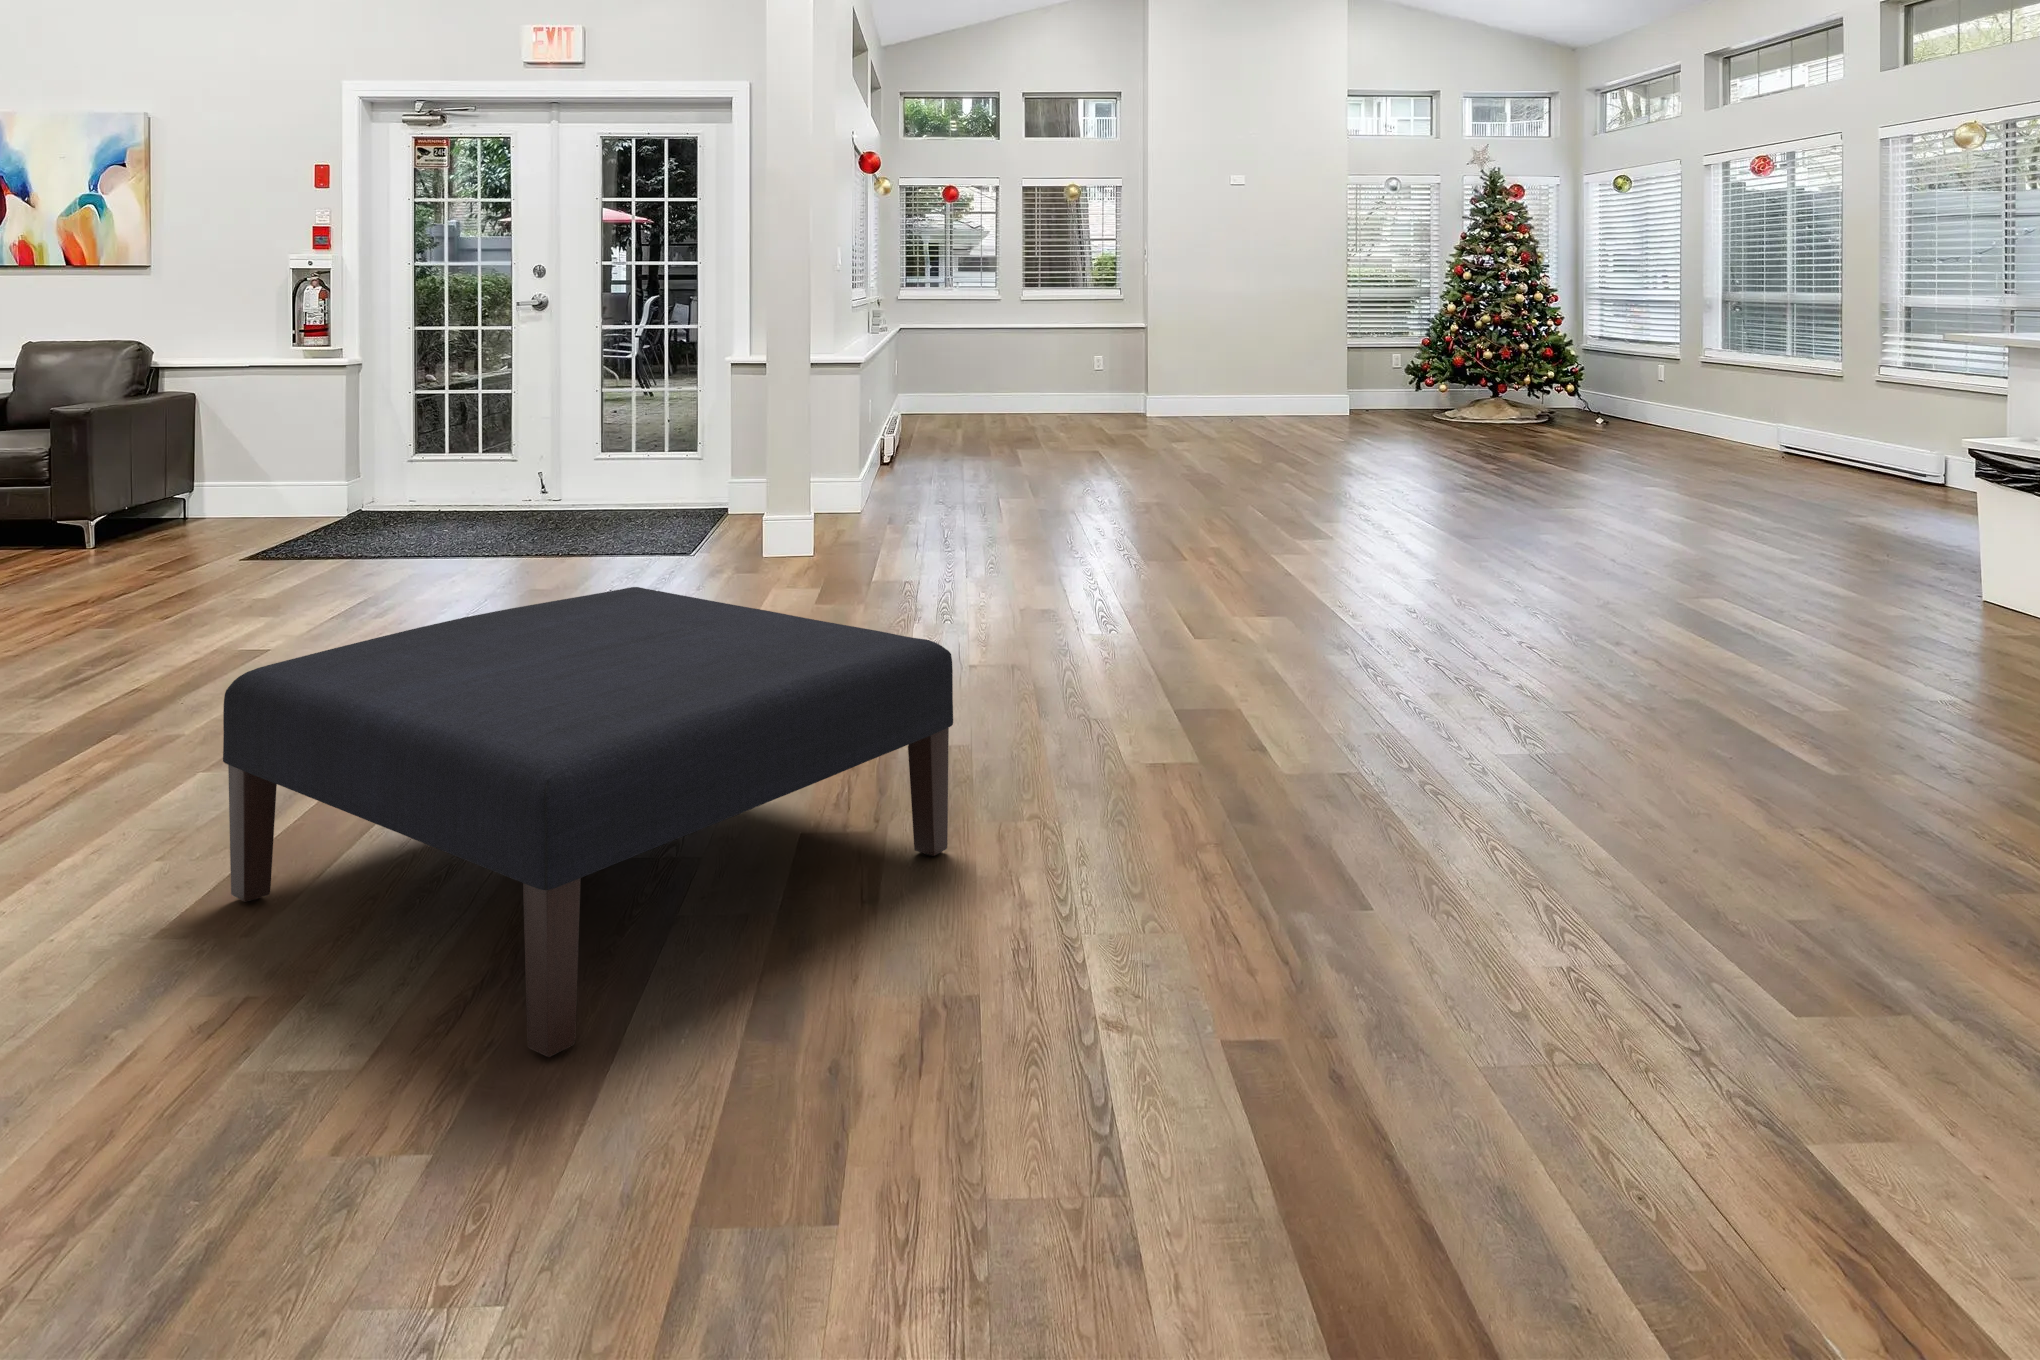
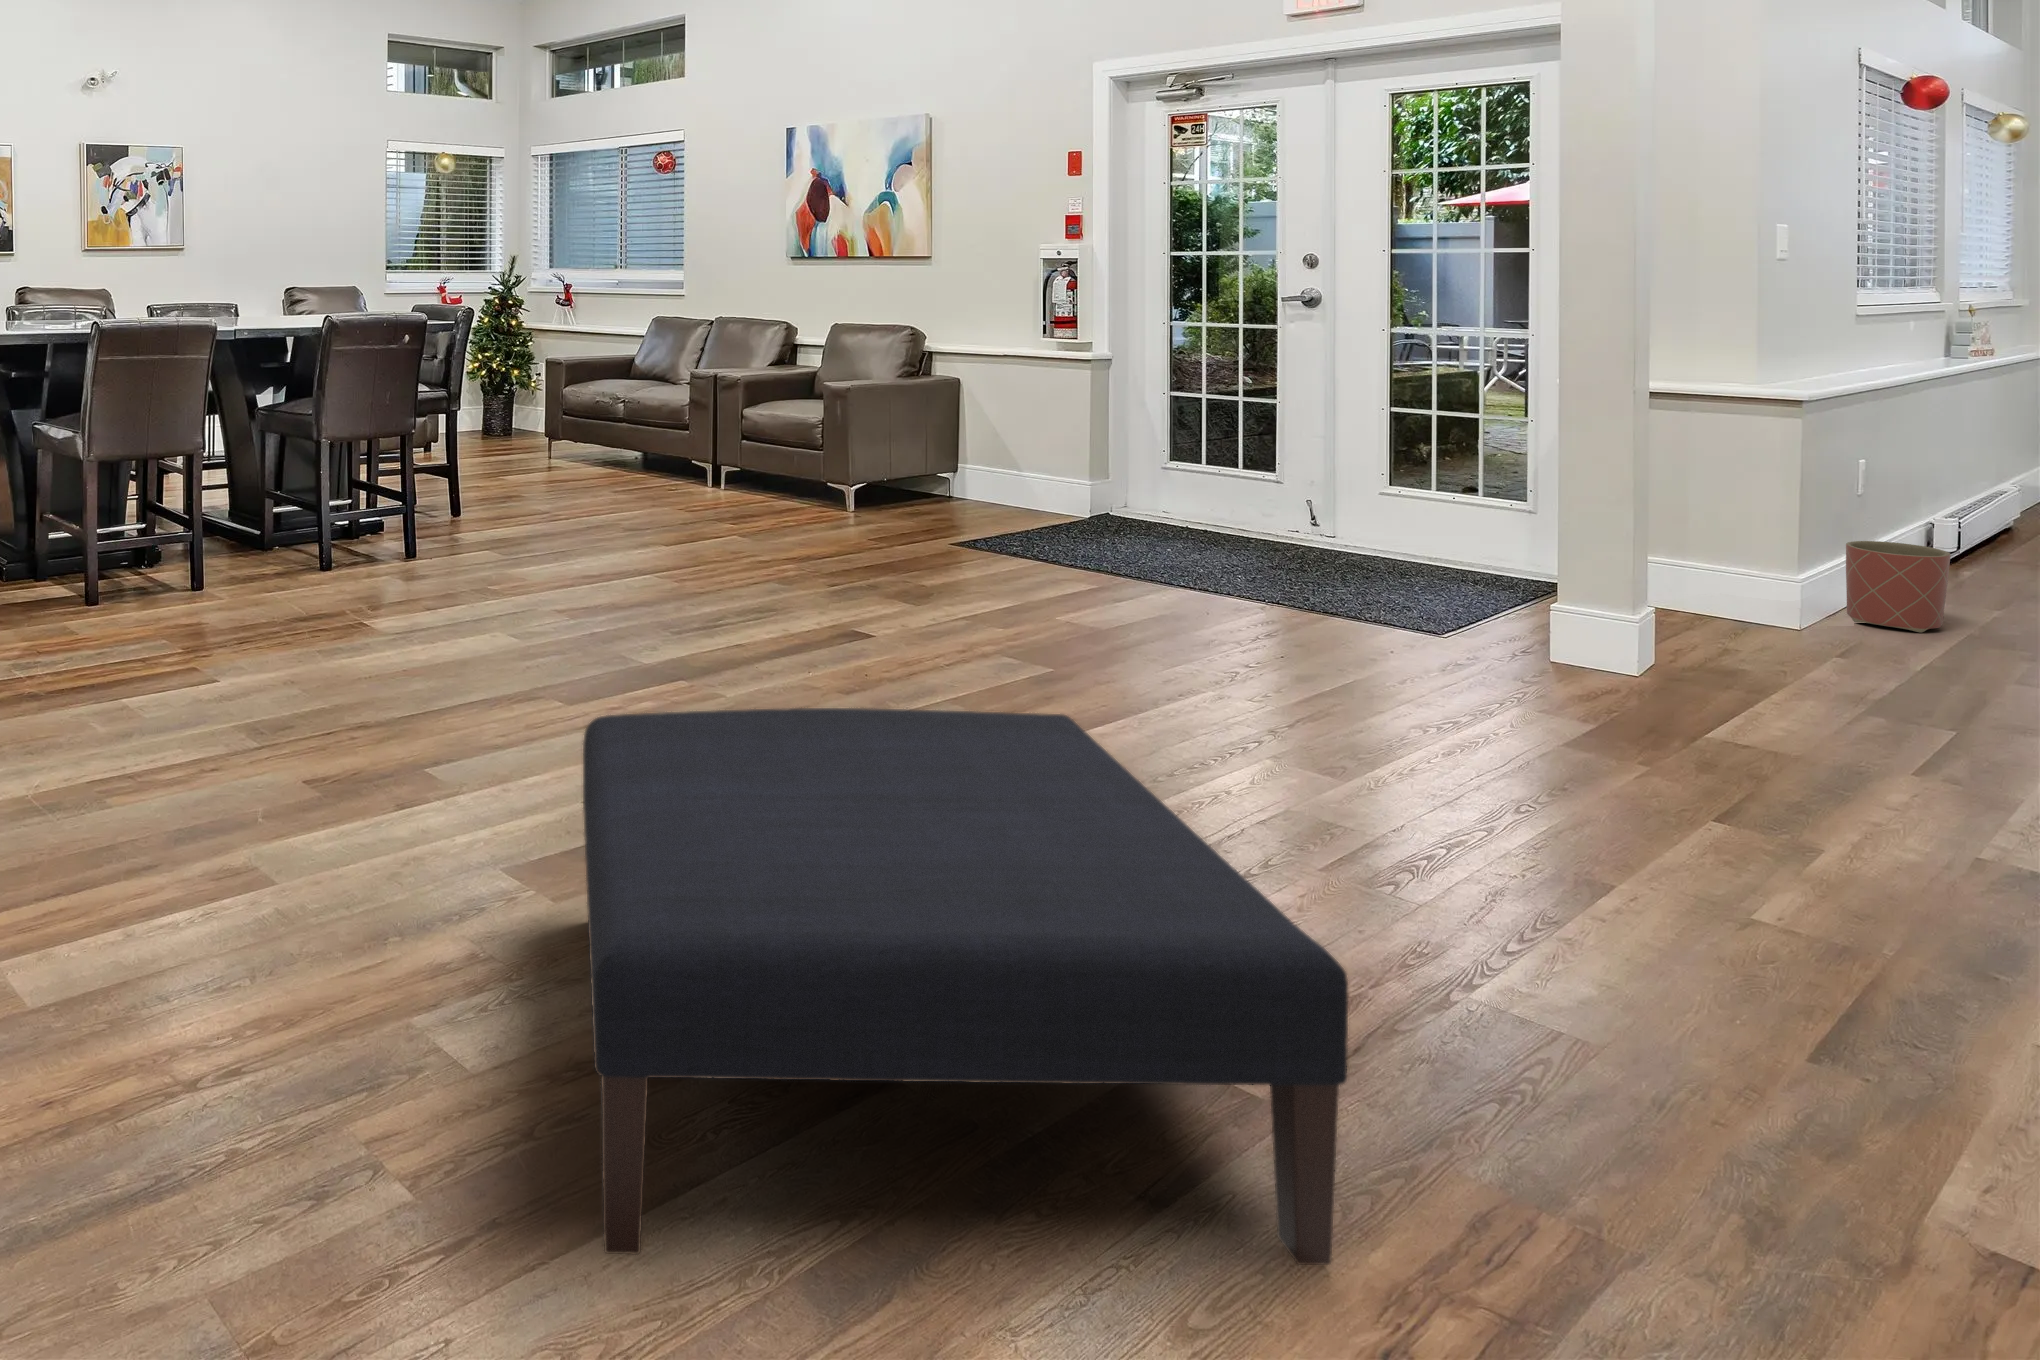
planter: none [876,452,923,505] -> present [1846,541,1950,633]

